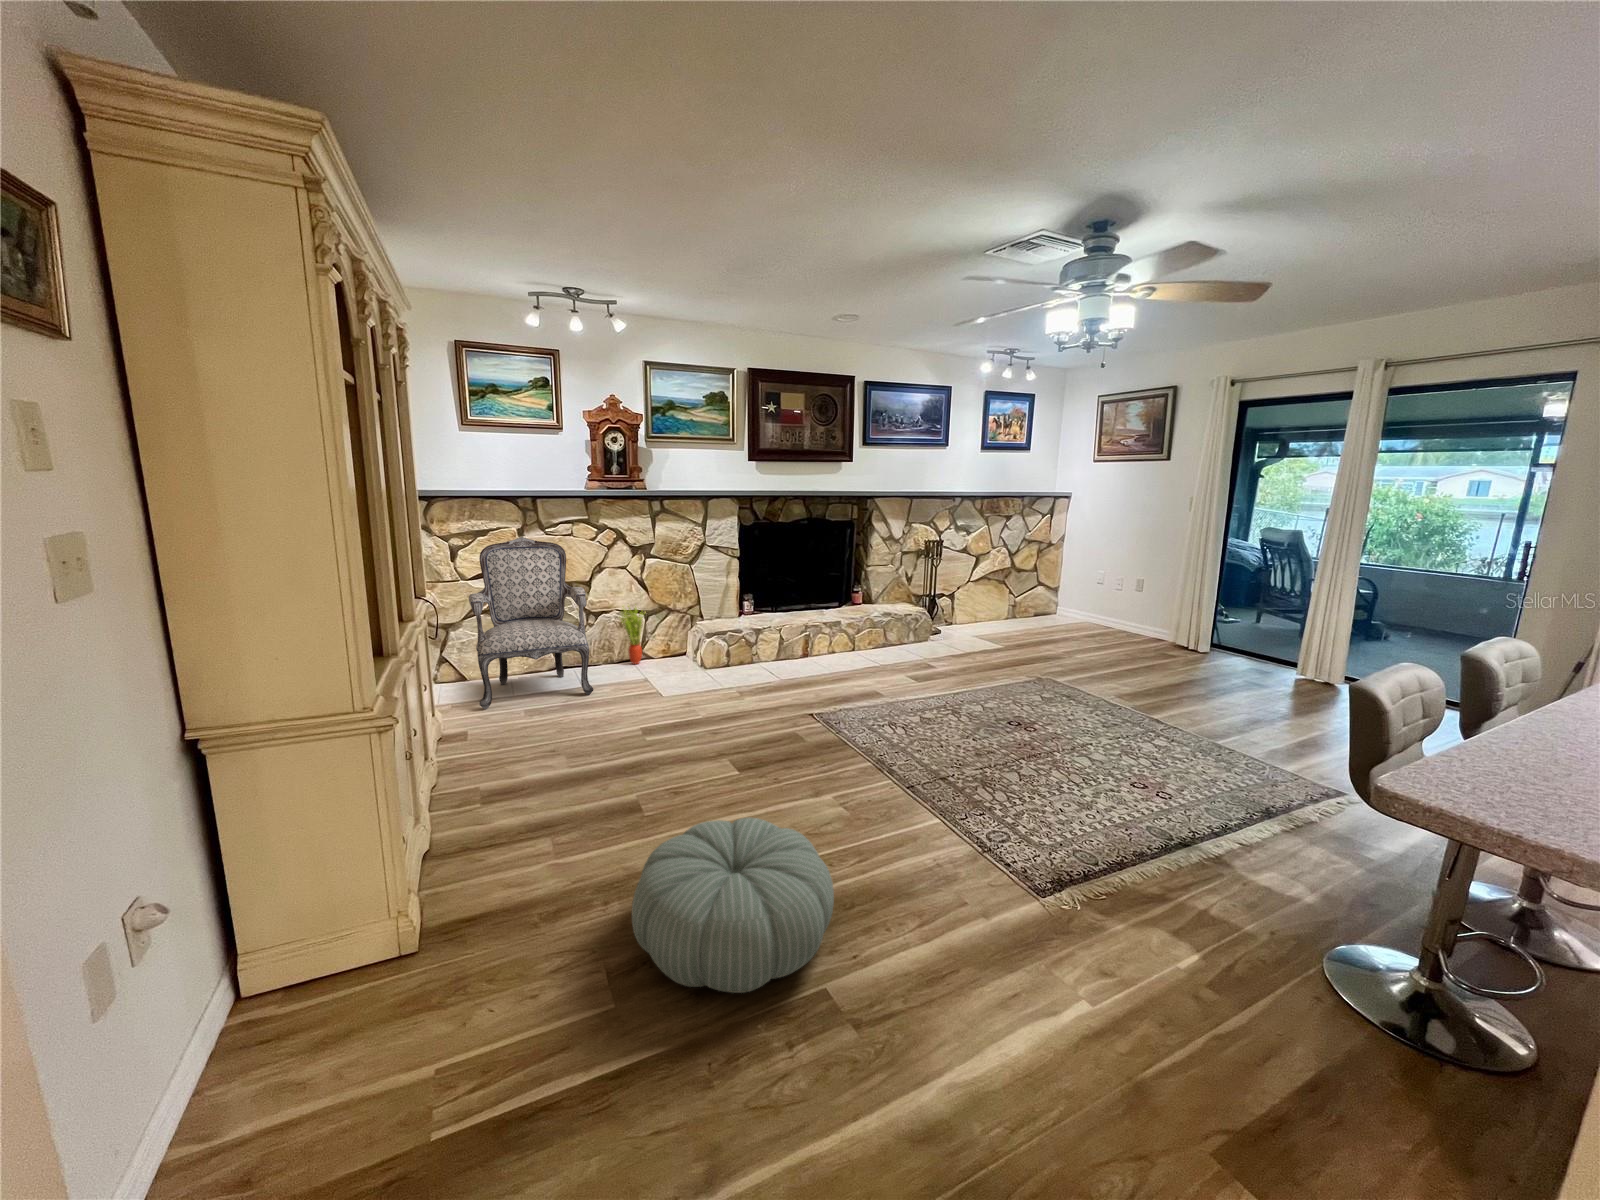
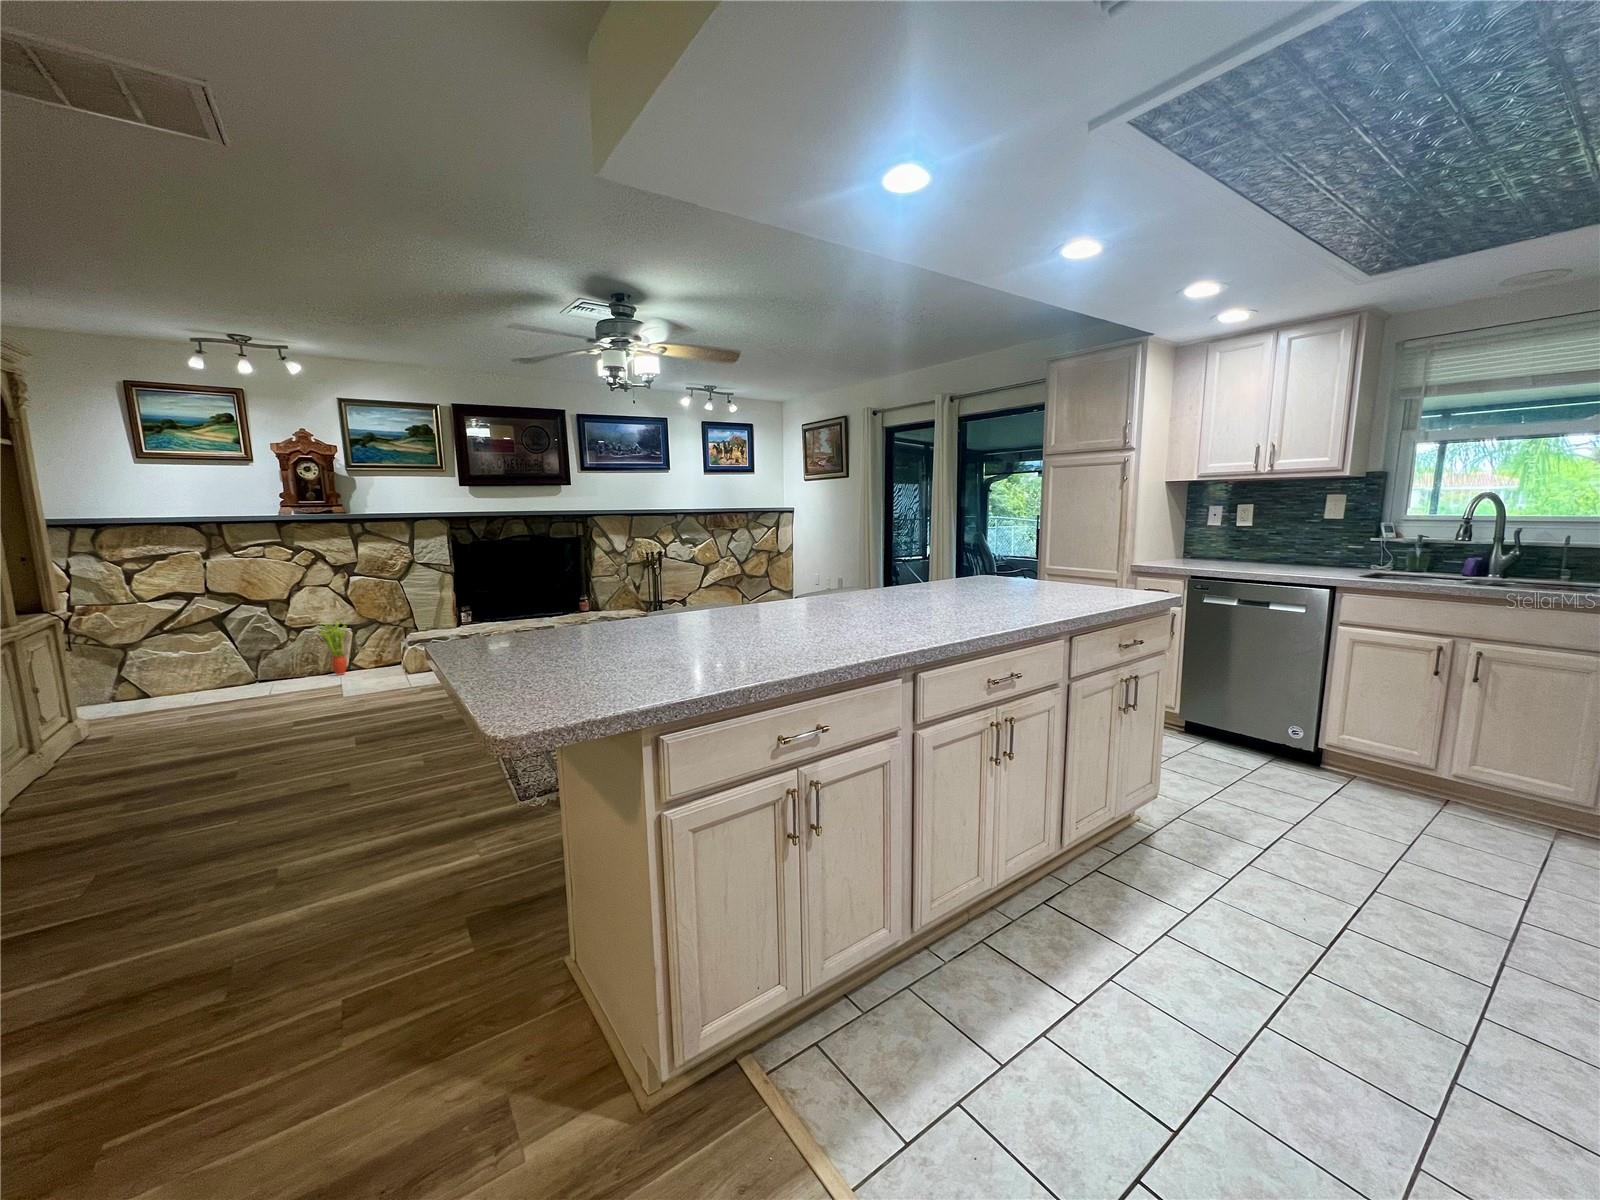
armchair: present [469,537,593,709] -> none [135,560,275,719]
pouf: present [632,818,834,993] -> none [159,763,350,872]

